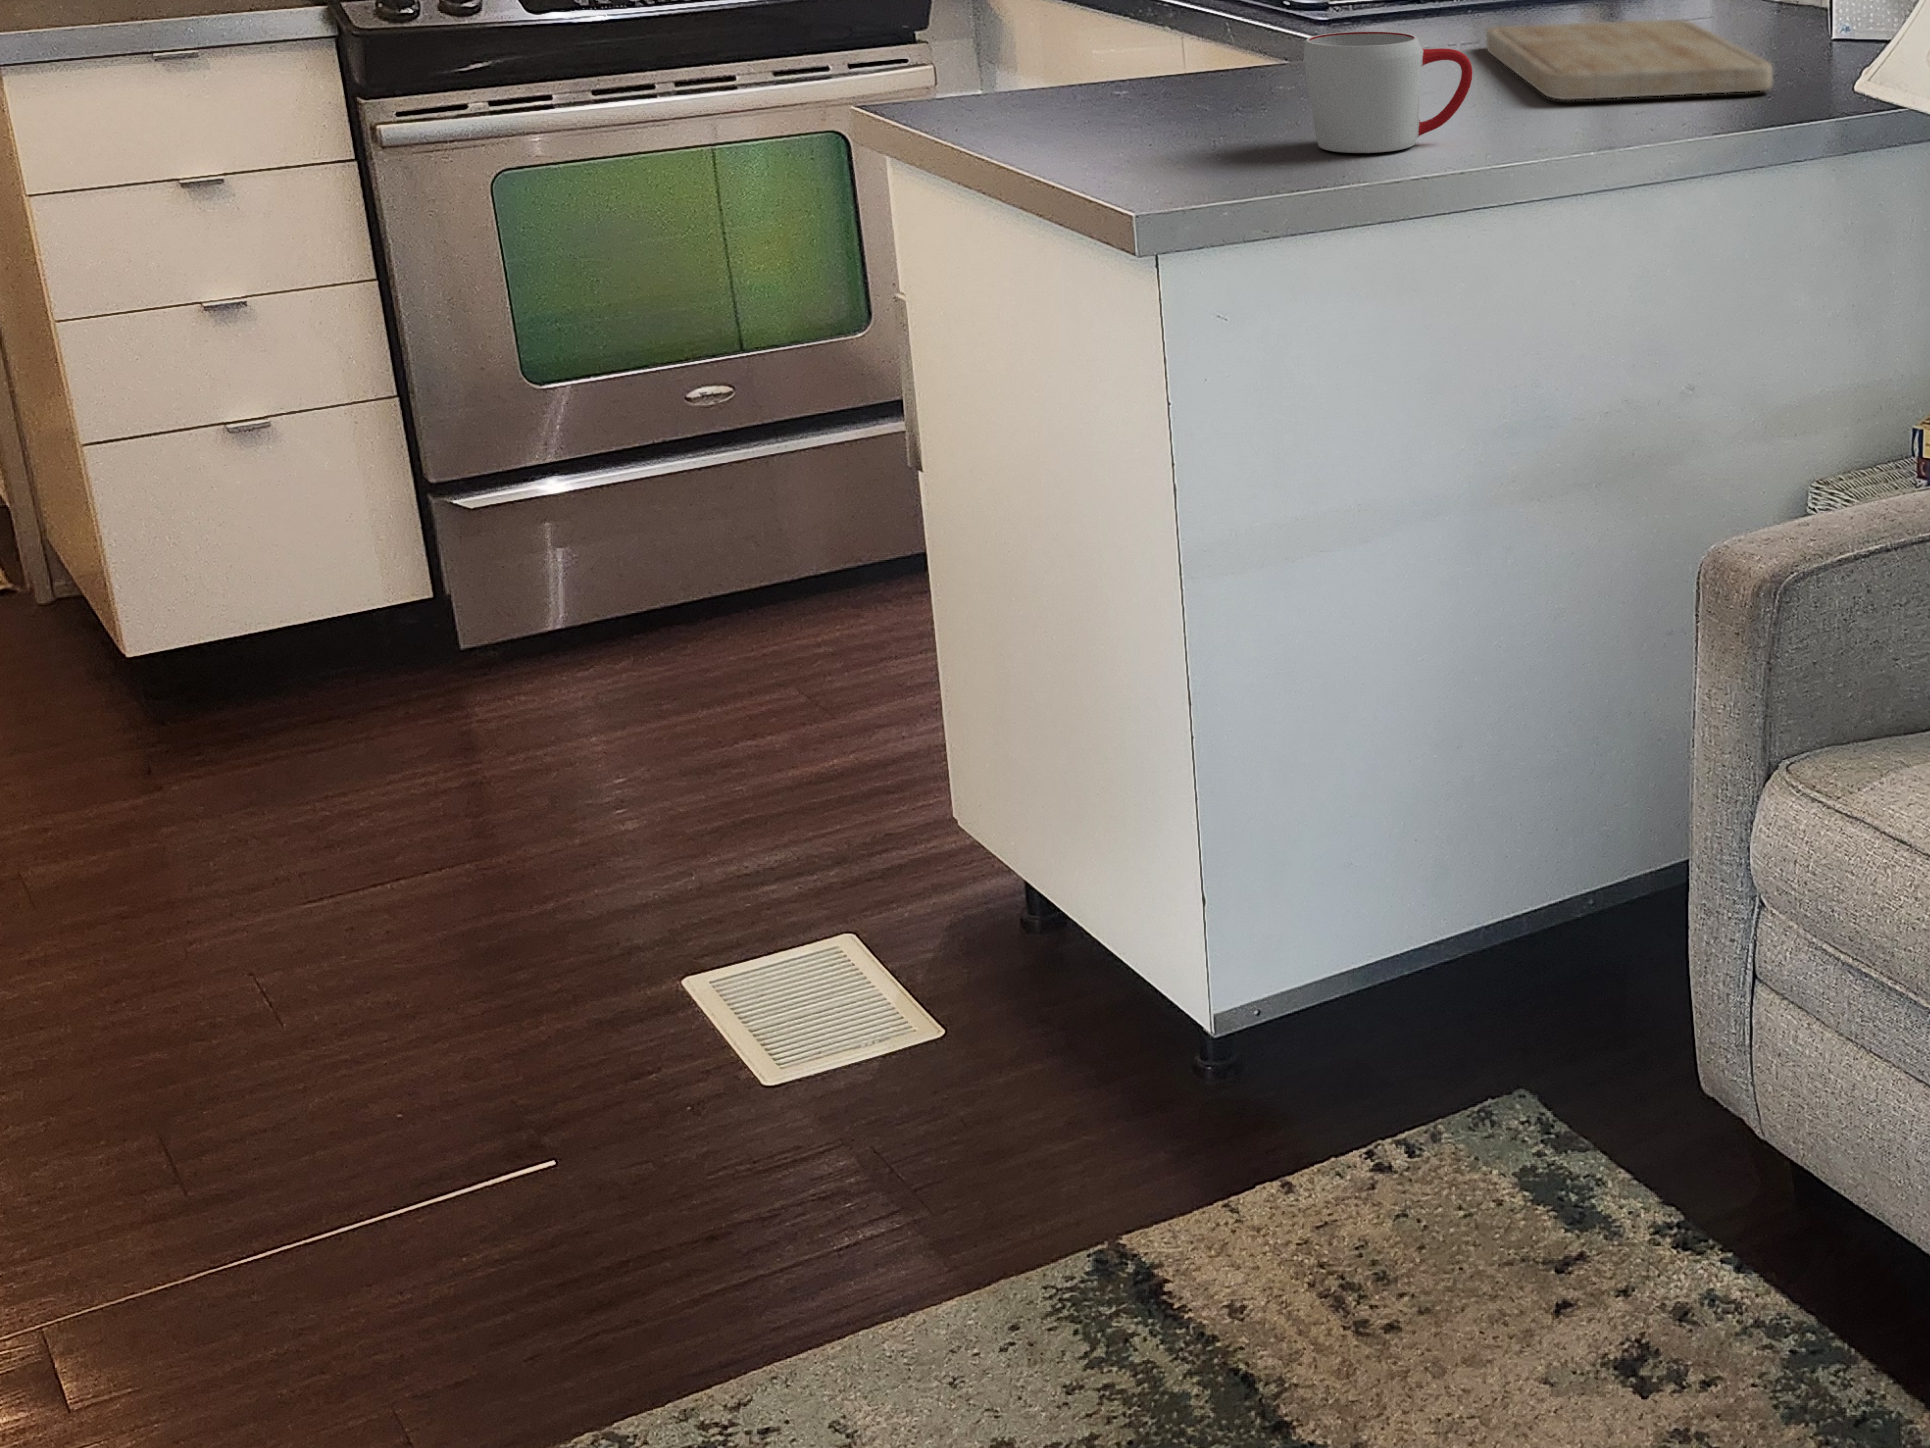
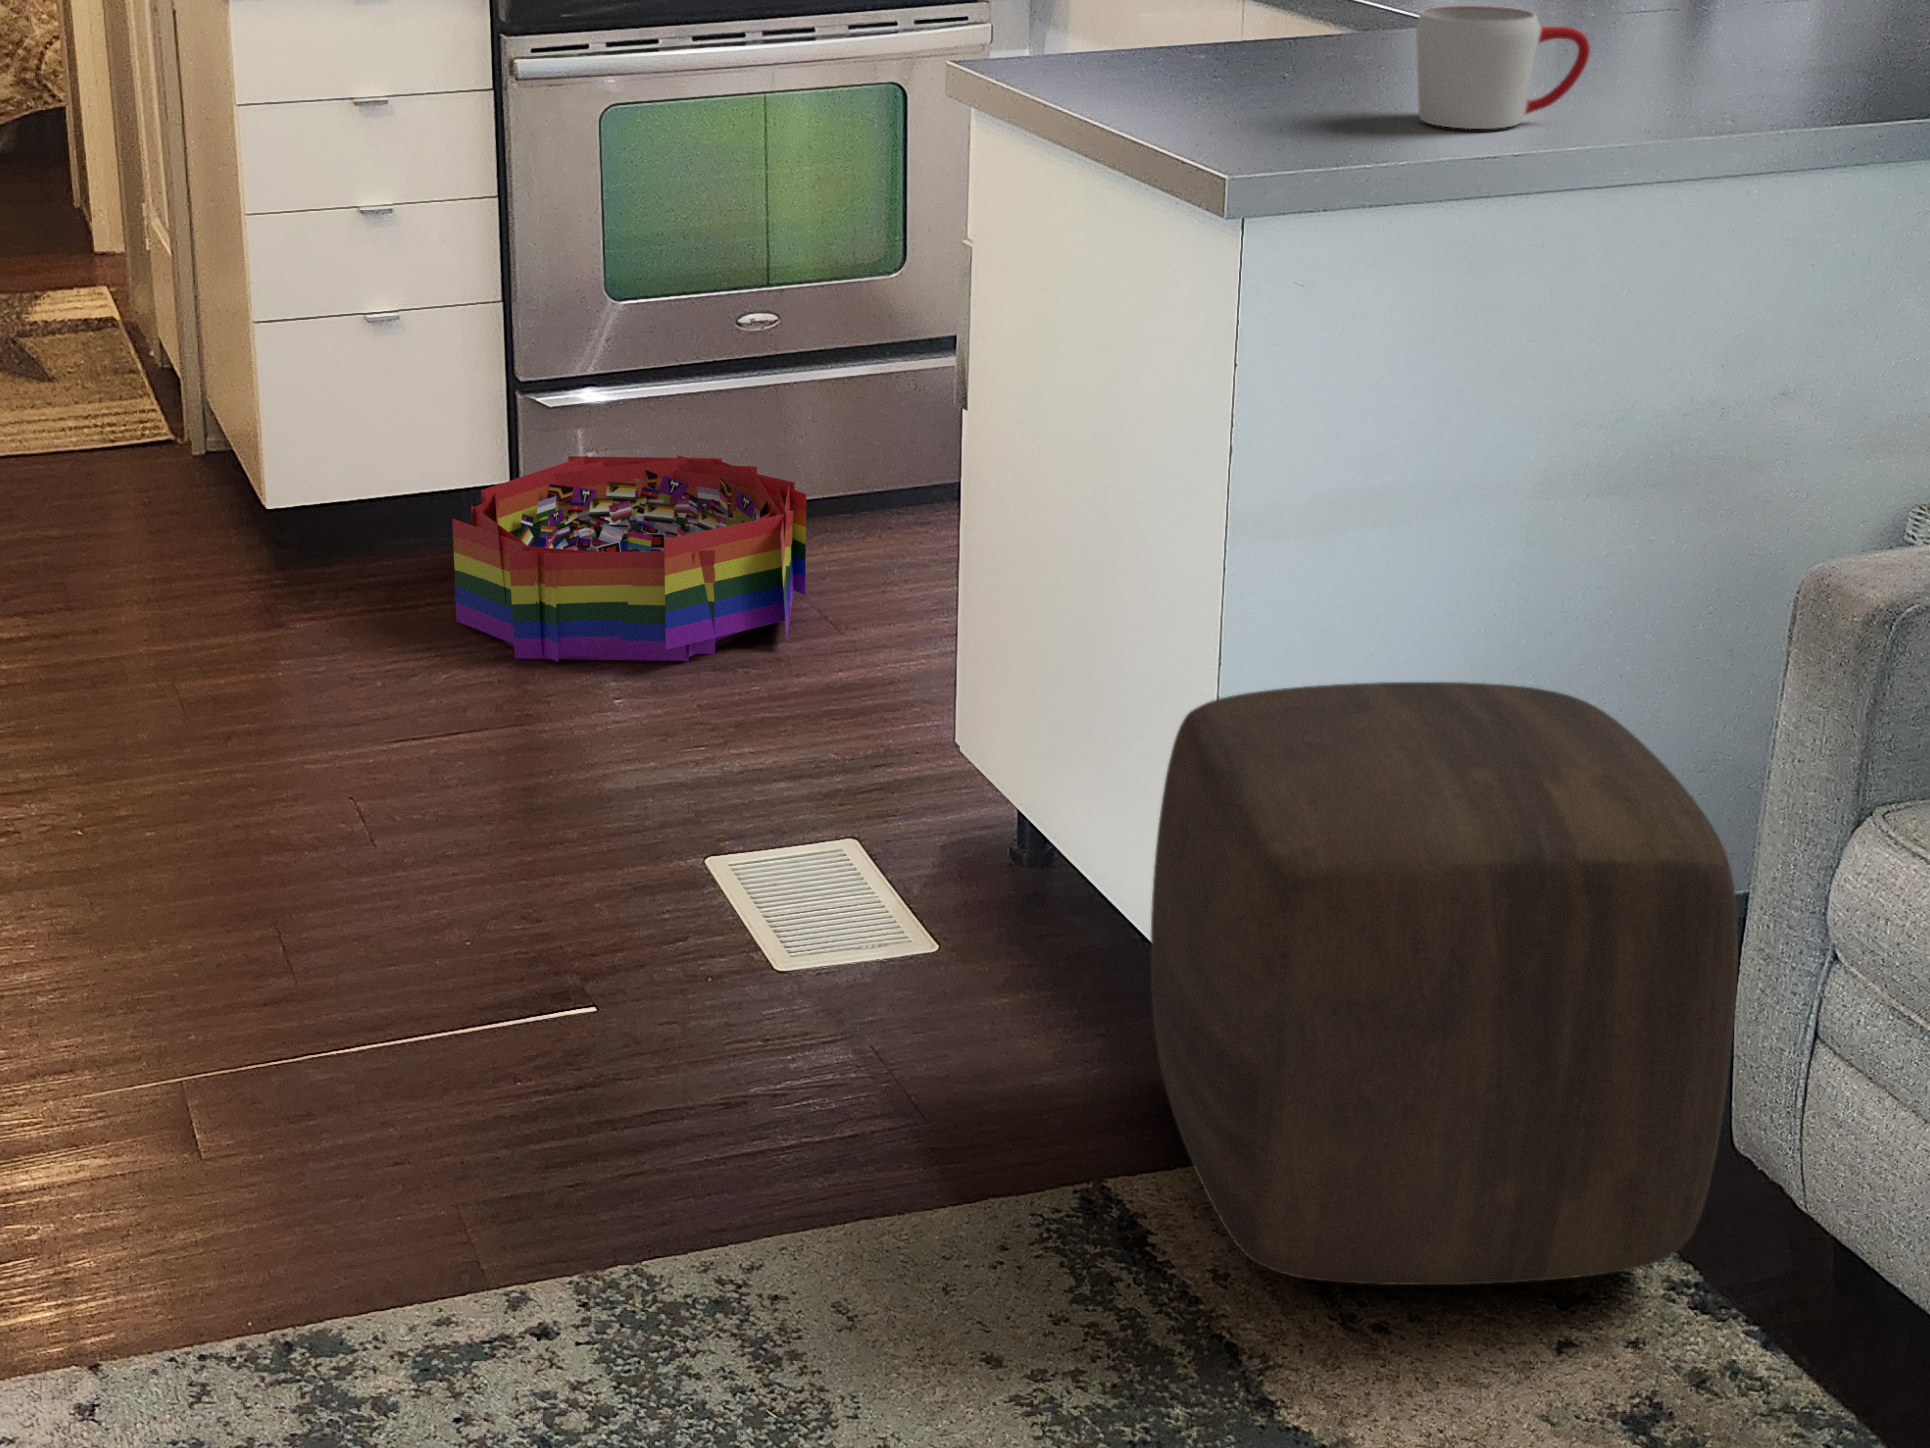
cutting board: present [1486,20,1772,100] -> none [1583,6,1911,86]
storage bin: none [359,549,783,792] -> present [452,455,806,661]
ottoman: none [1132,693,1682,1301] -> present [1151,682,1738,1285]

